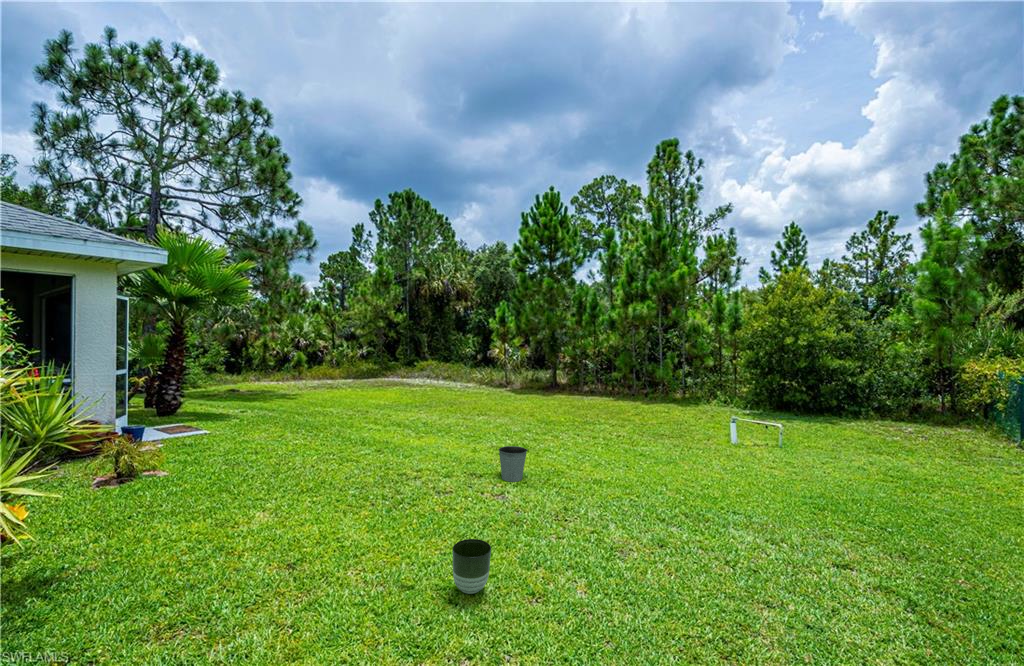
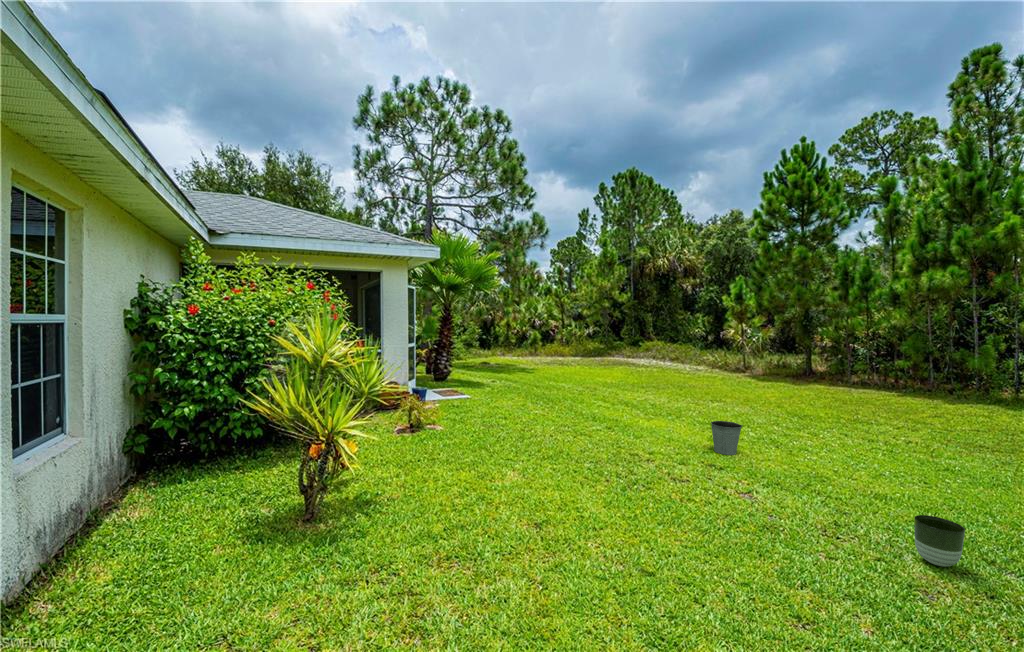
planter: present [453,539,491,594] -> present [914,515,965,567]

